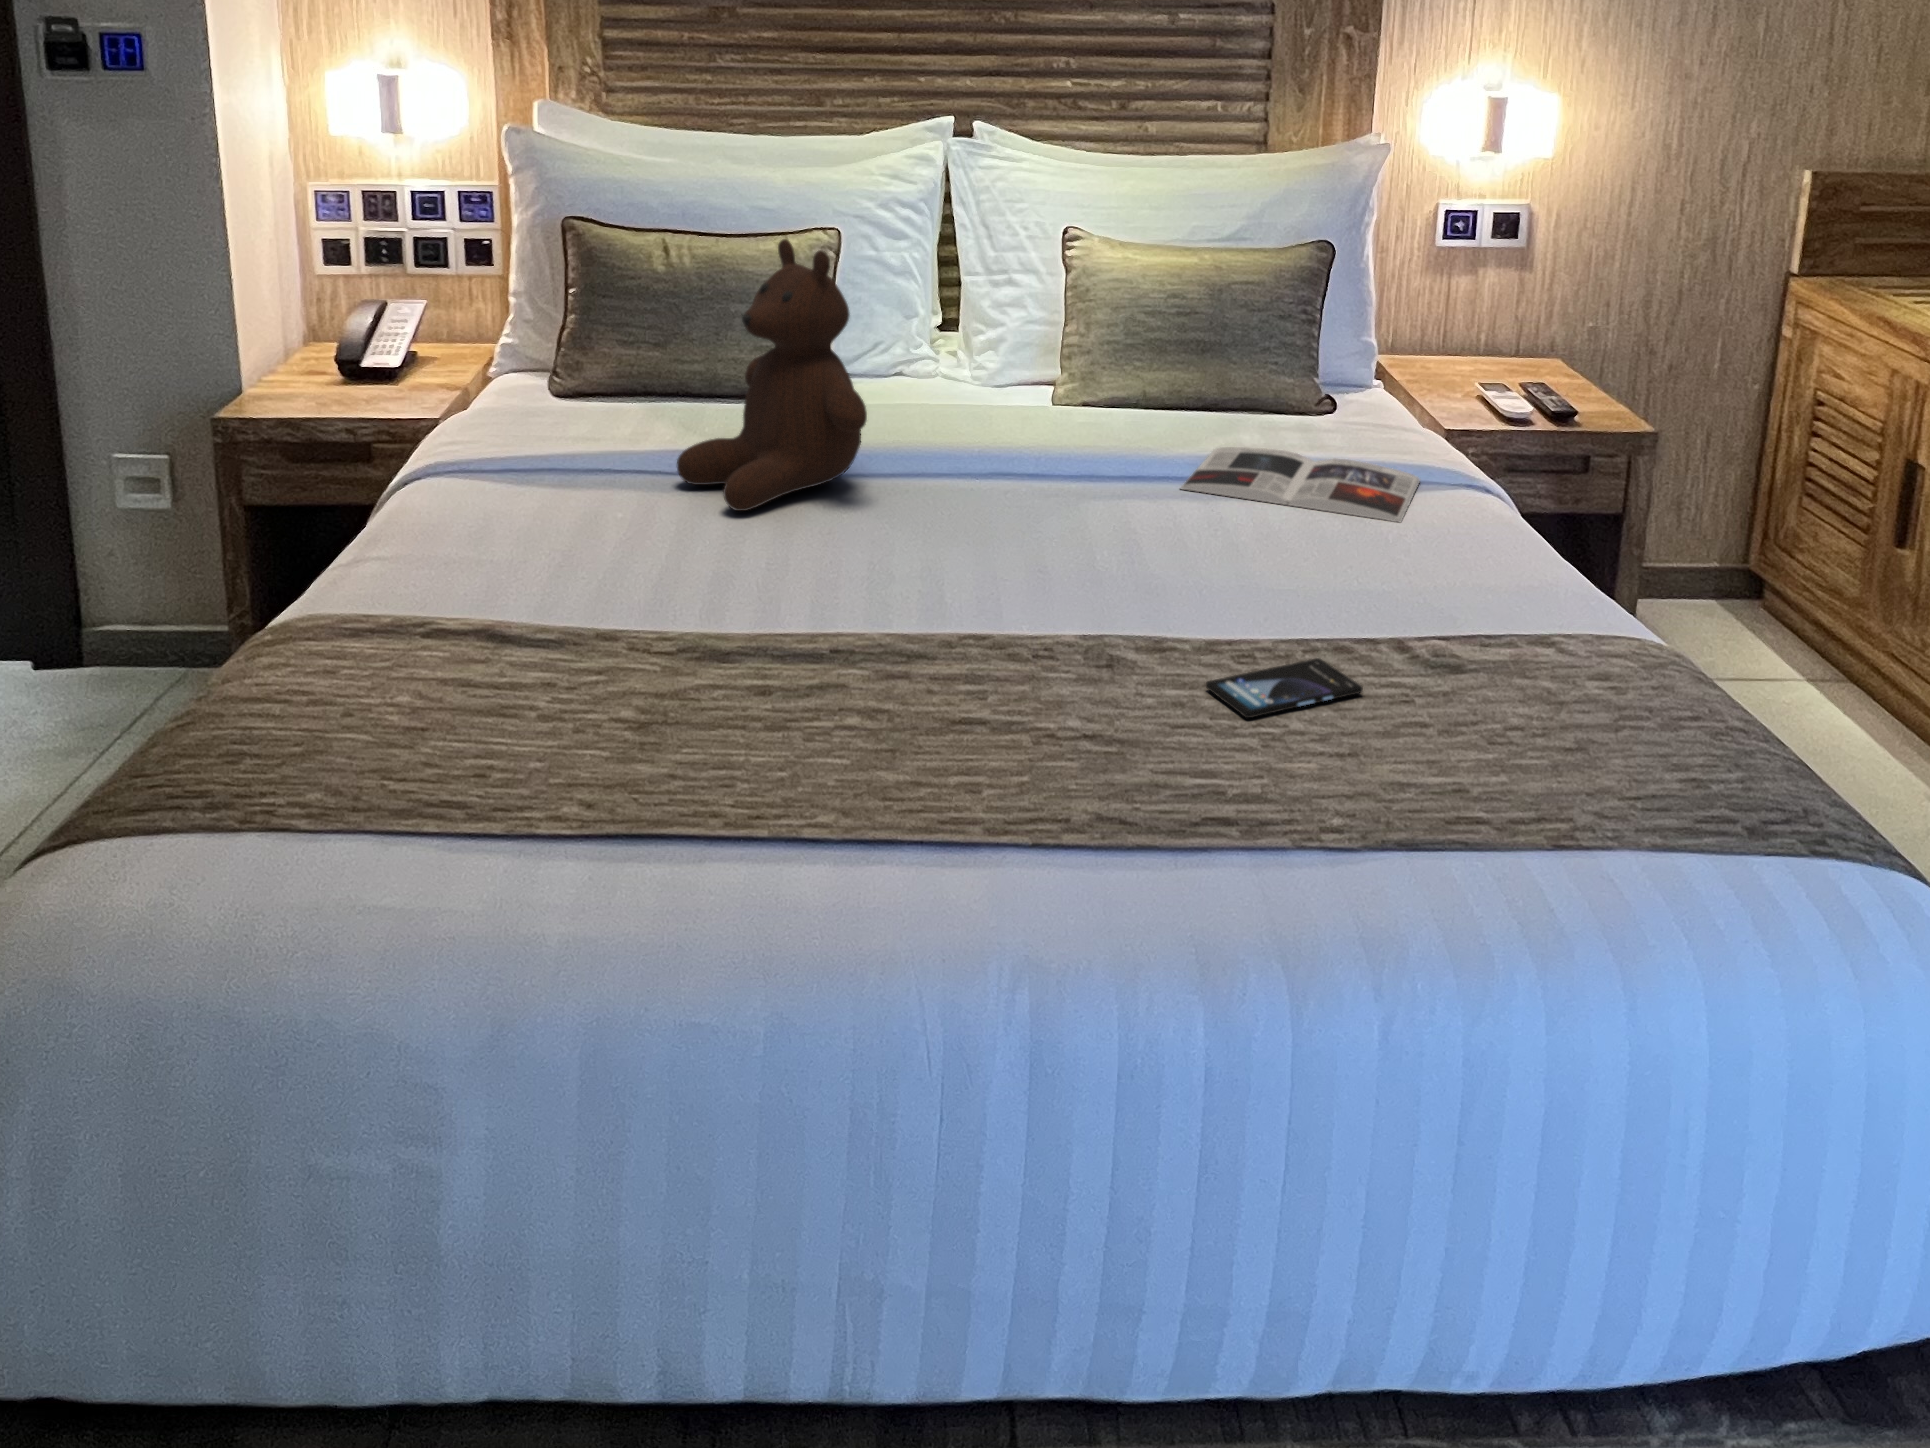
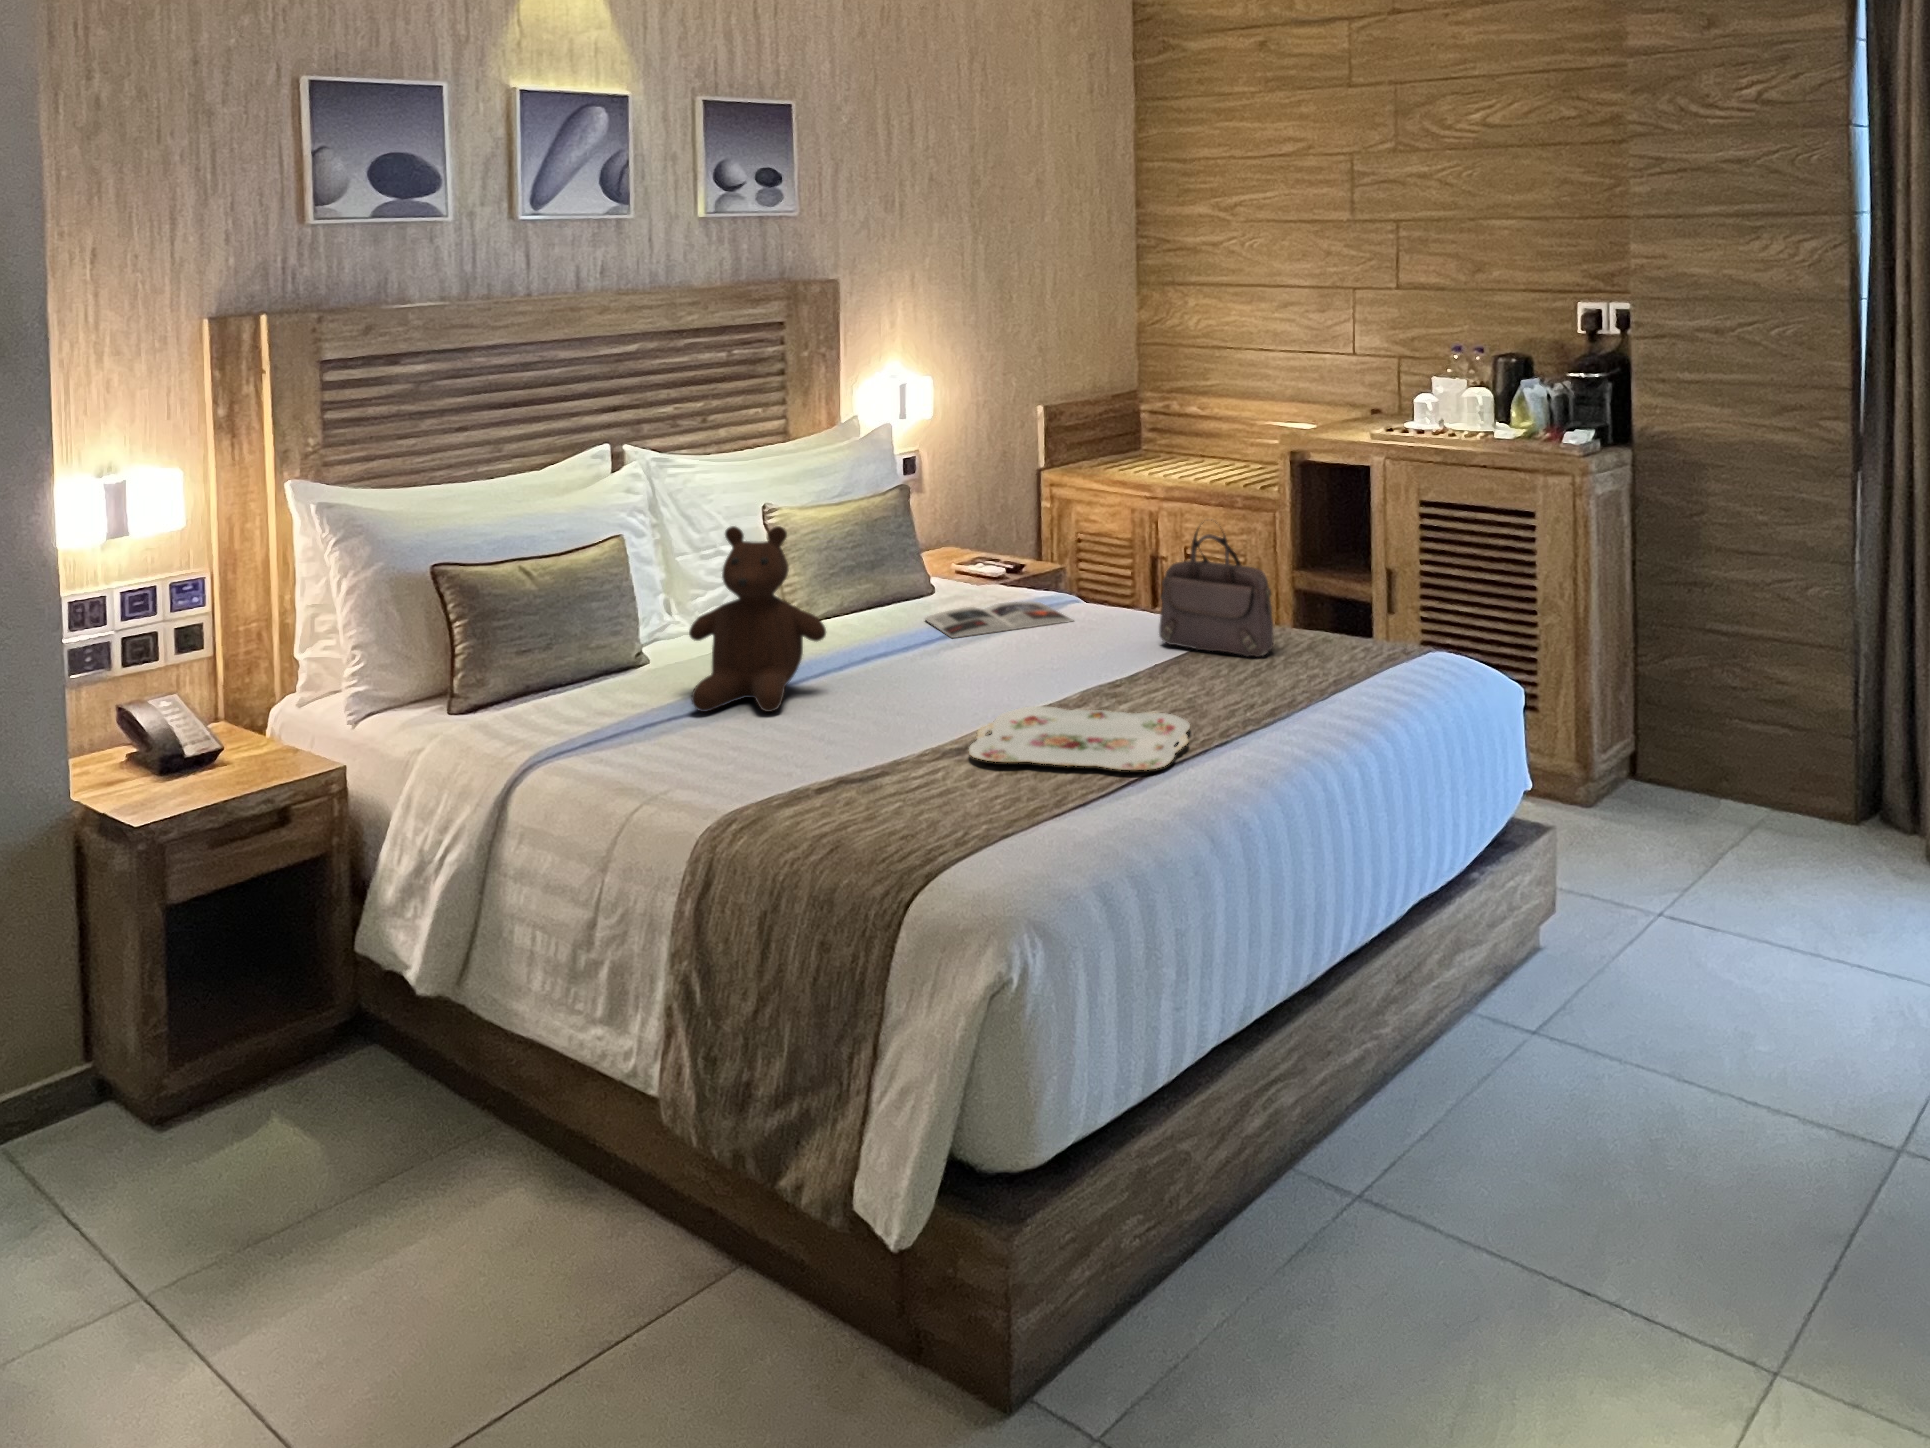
handbag: none [1421,400,1598,702] -> present [1159,522,1274,657]
serving tray: none [696,627,1097,835] -> present [969,706,1190,770]
smartphone: present [1206,658,1363,718] -> none [1153,668,1206,694]

